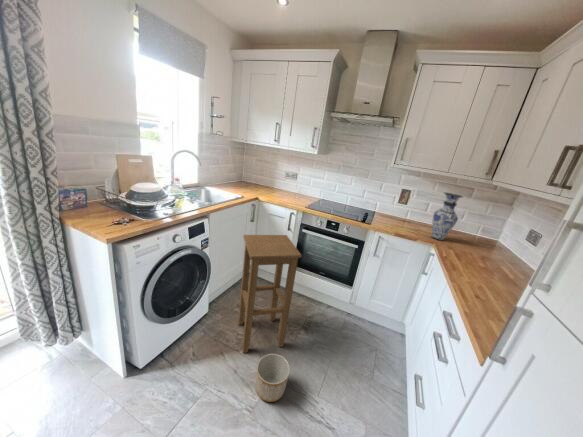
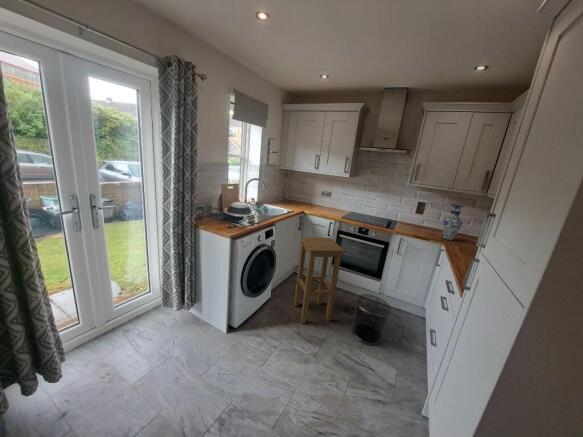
waste bin: none [311,312,362,383] -> present [353,294,391,345]
planter: present [256,354,290,402] -> none [316,321,340,353]

